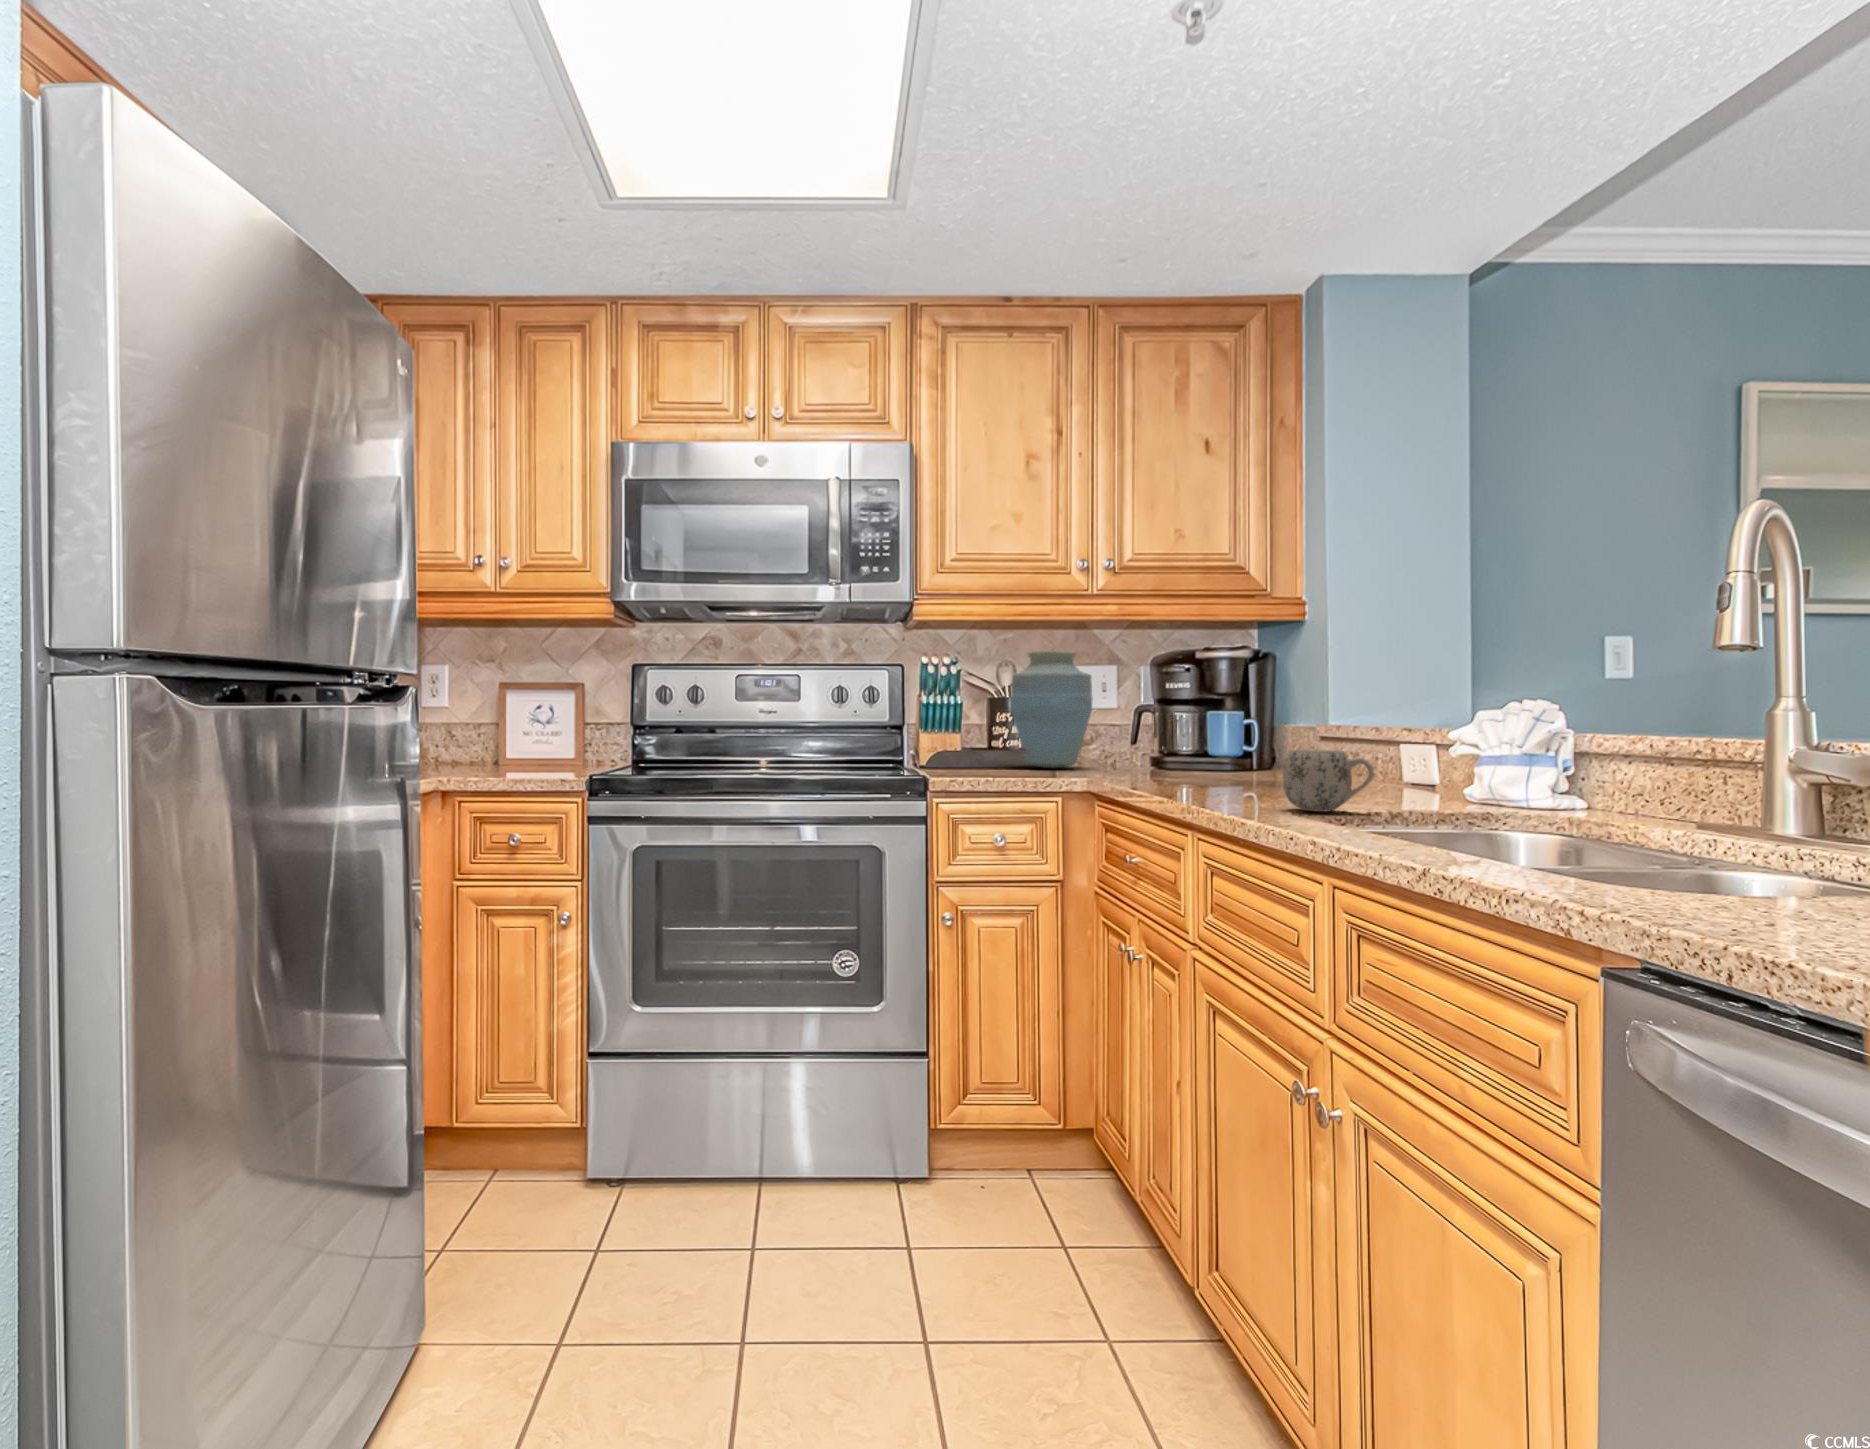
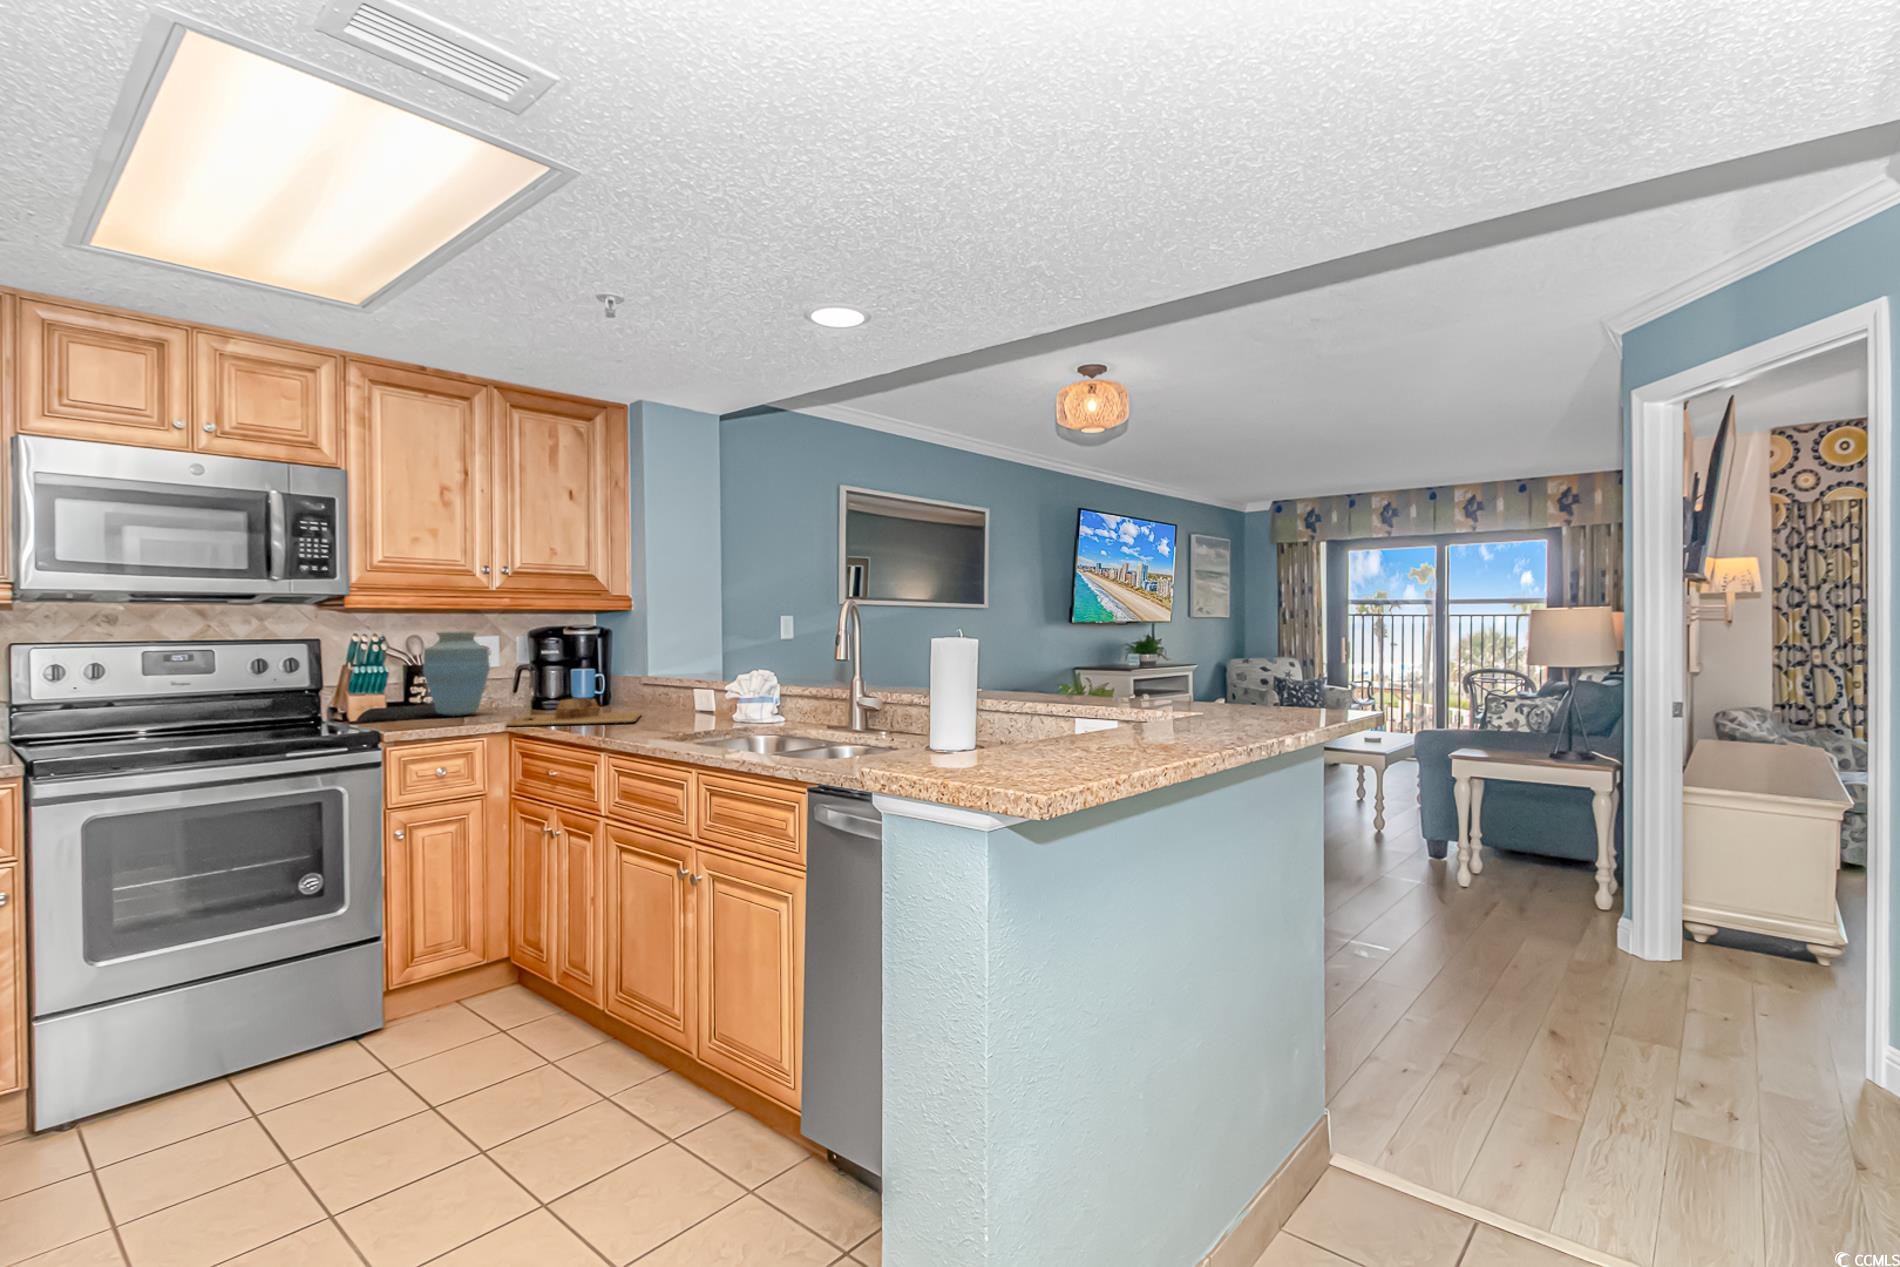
cutting board: none [1089,747,1304,790] -> present [507,698,642,726]
mug: present [1283,750,1375,812] -> none [645,701,692,735]

